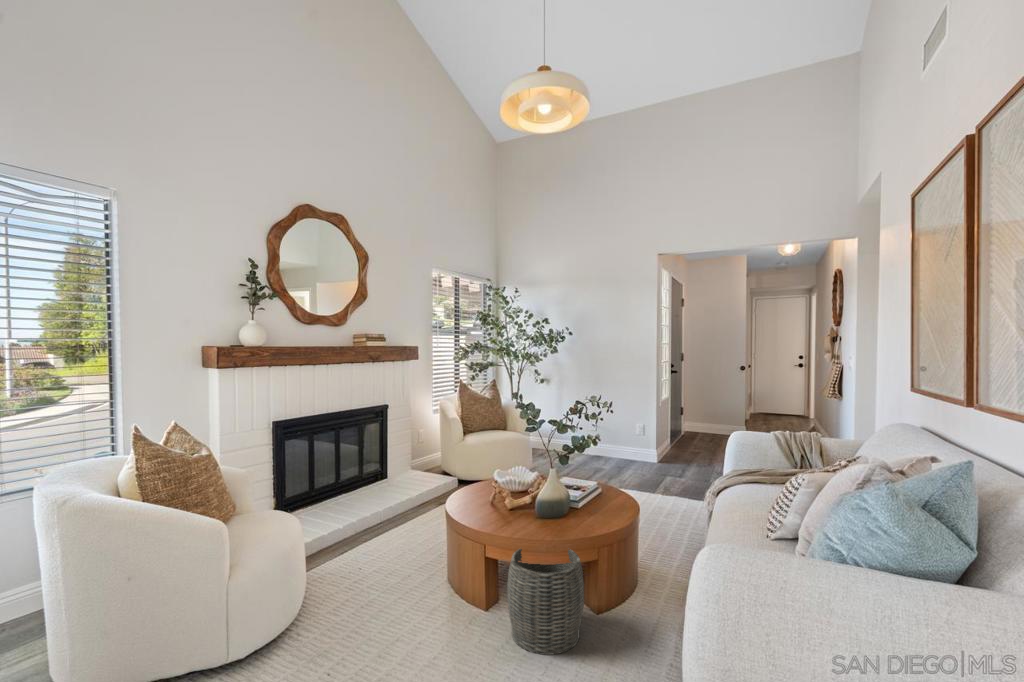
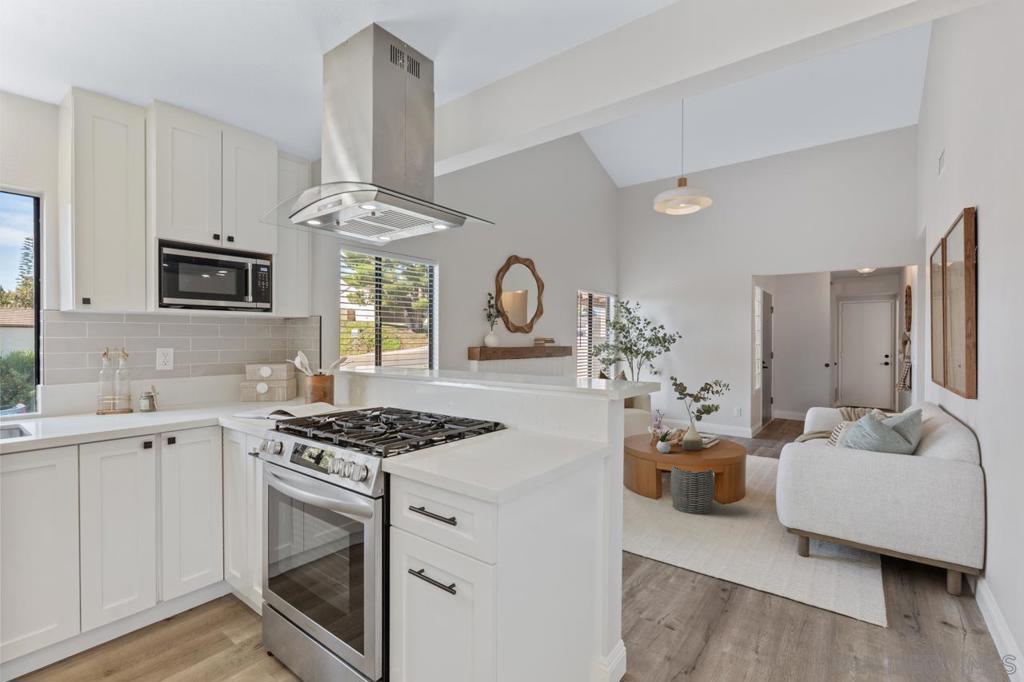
flower arrangement: none [487,448,518,526] -> present [654,410,671,453]

